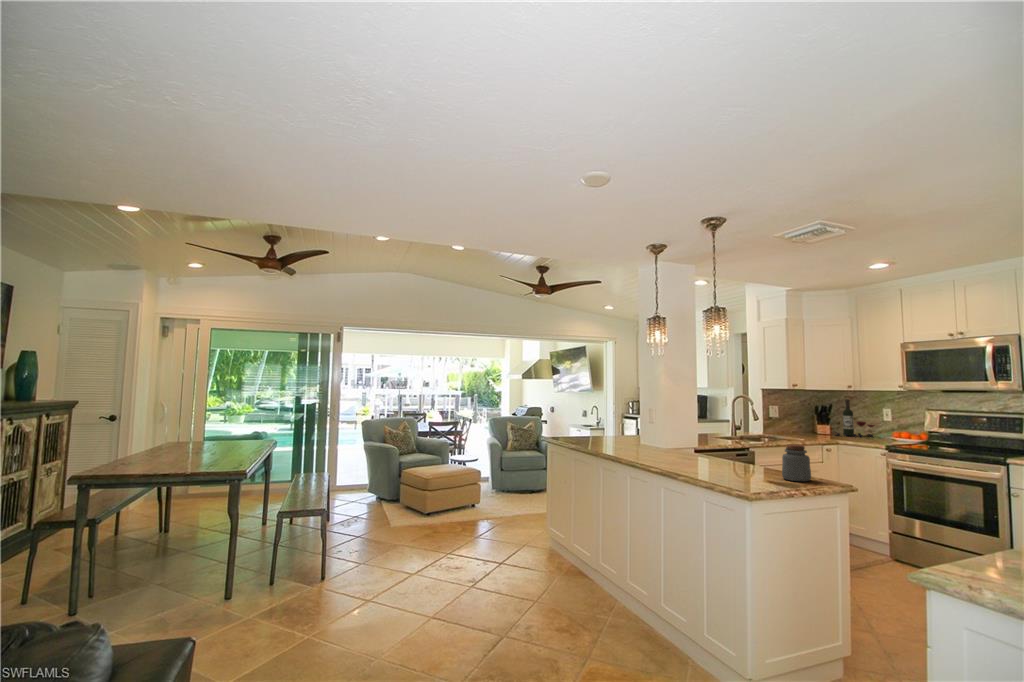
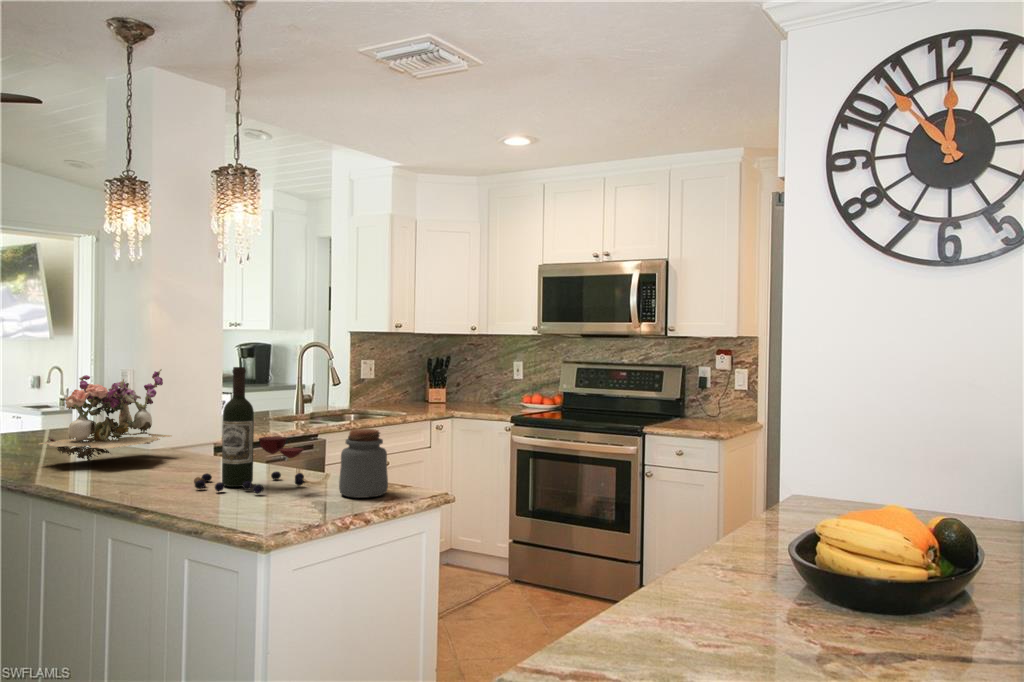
wine bottle: present [834,399,875,437] -> present [194,367,304,493]
flower arrangement: none [620,409,679,454] -> present [40,369,172,462]

